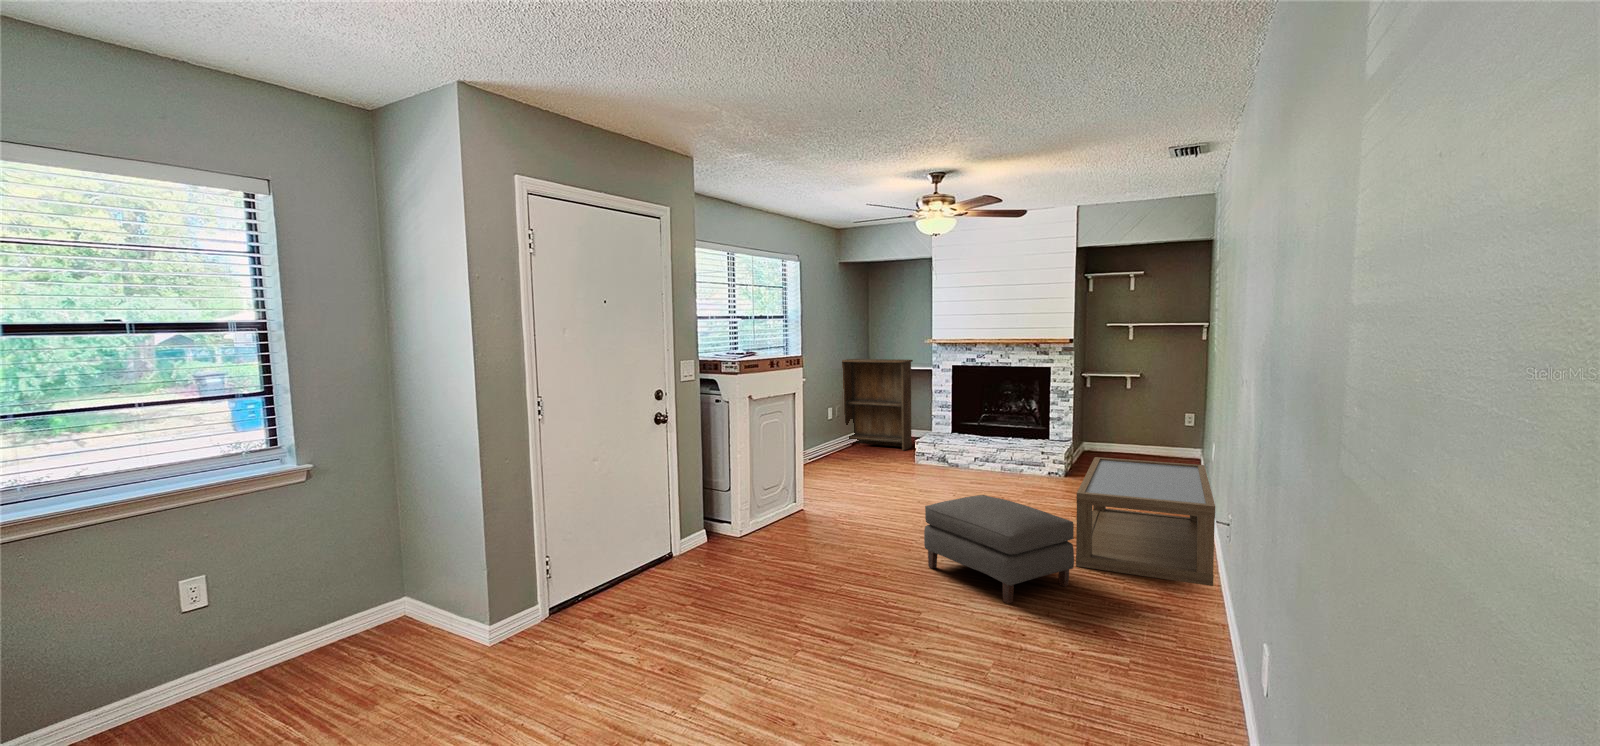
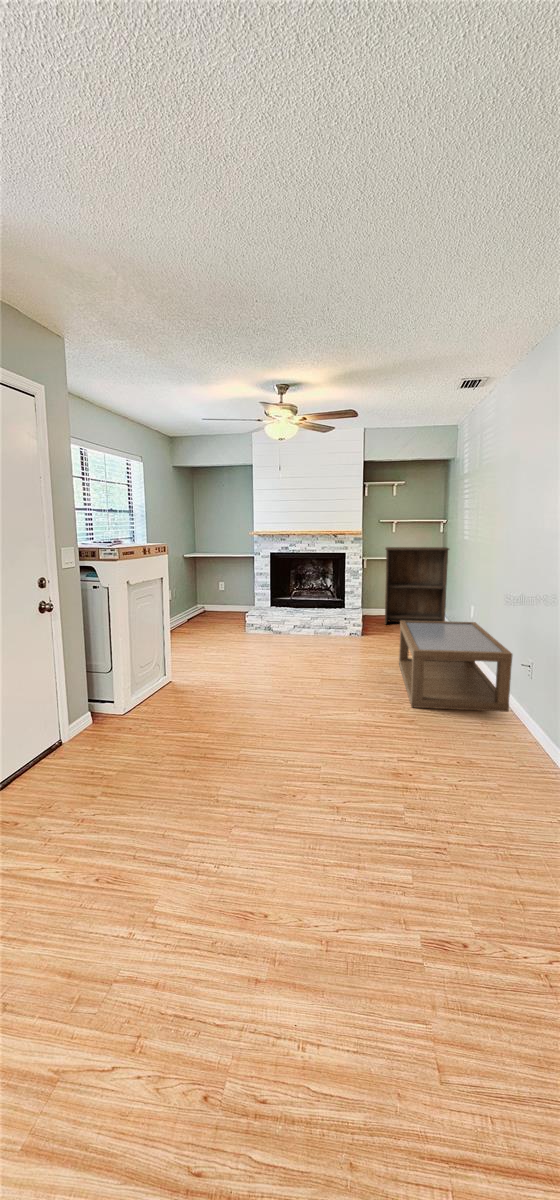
bookshelf: present [842,359,913,451] -> present [385,547,449,624]
ottoman: present [924,495,1074,604] -> none [300,658,422,748]

